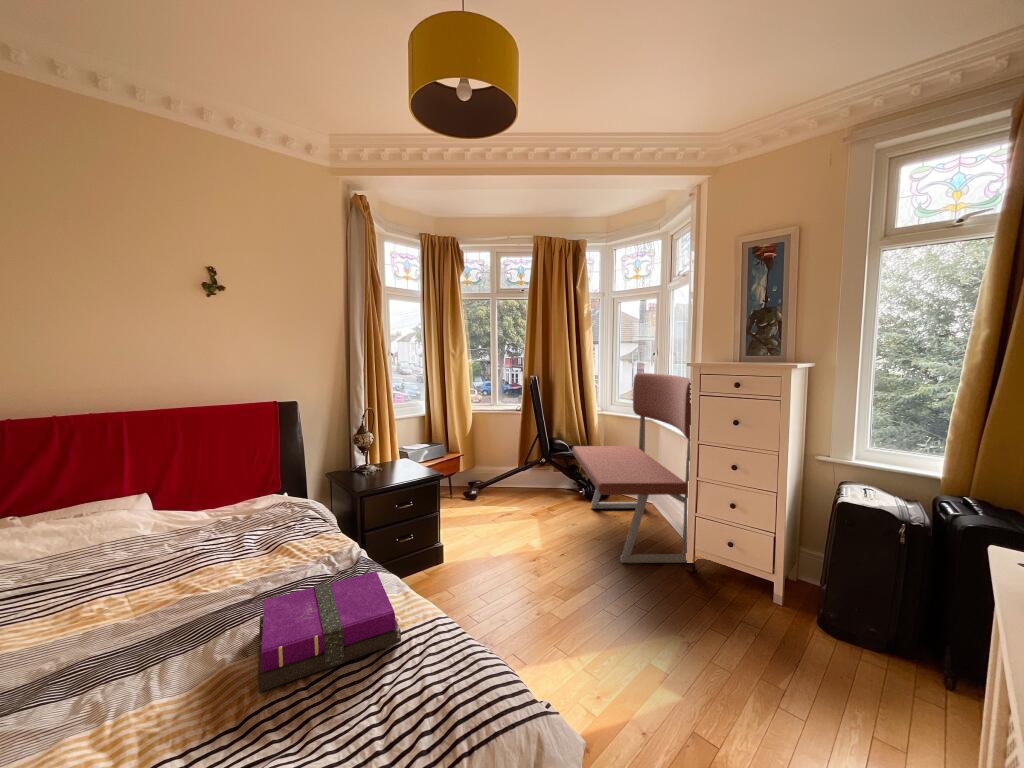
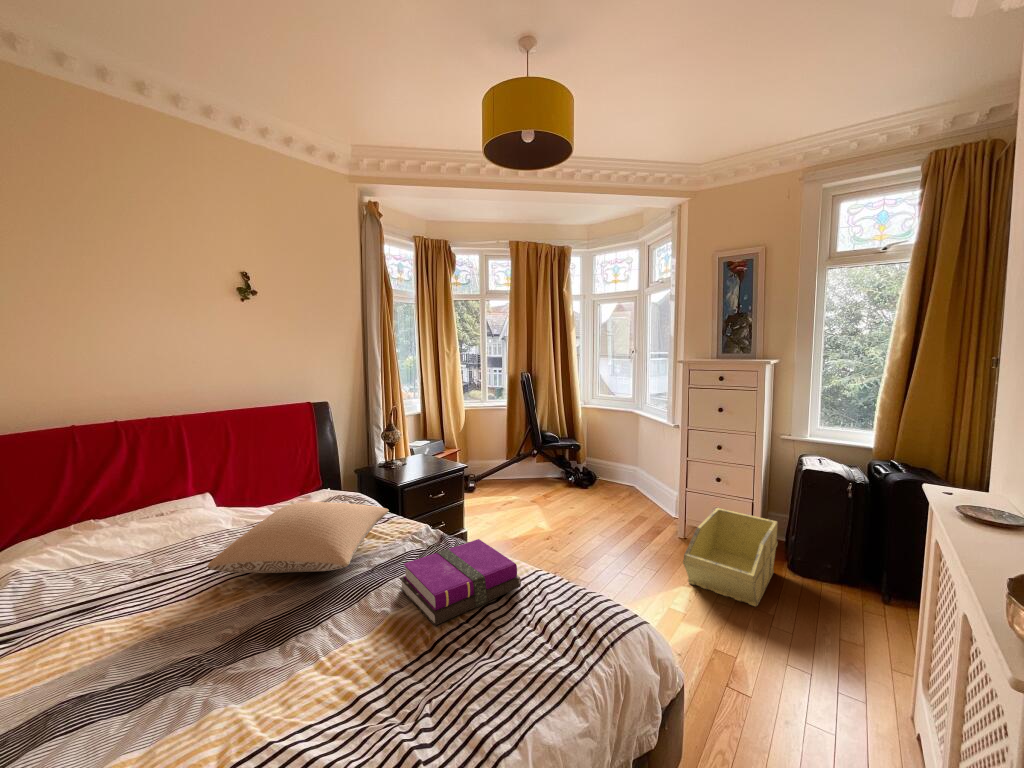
bench: present [572,373,691,563] -> none [564,369,687,538]
pillow: none [55,512,305,600] -> present [208,502,389,573]
storage bin: none [679,537,807,669] -> present [683,508,778,607]

